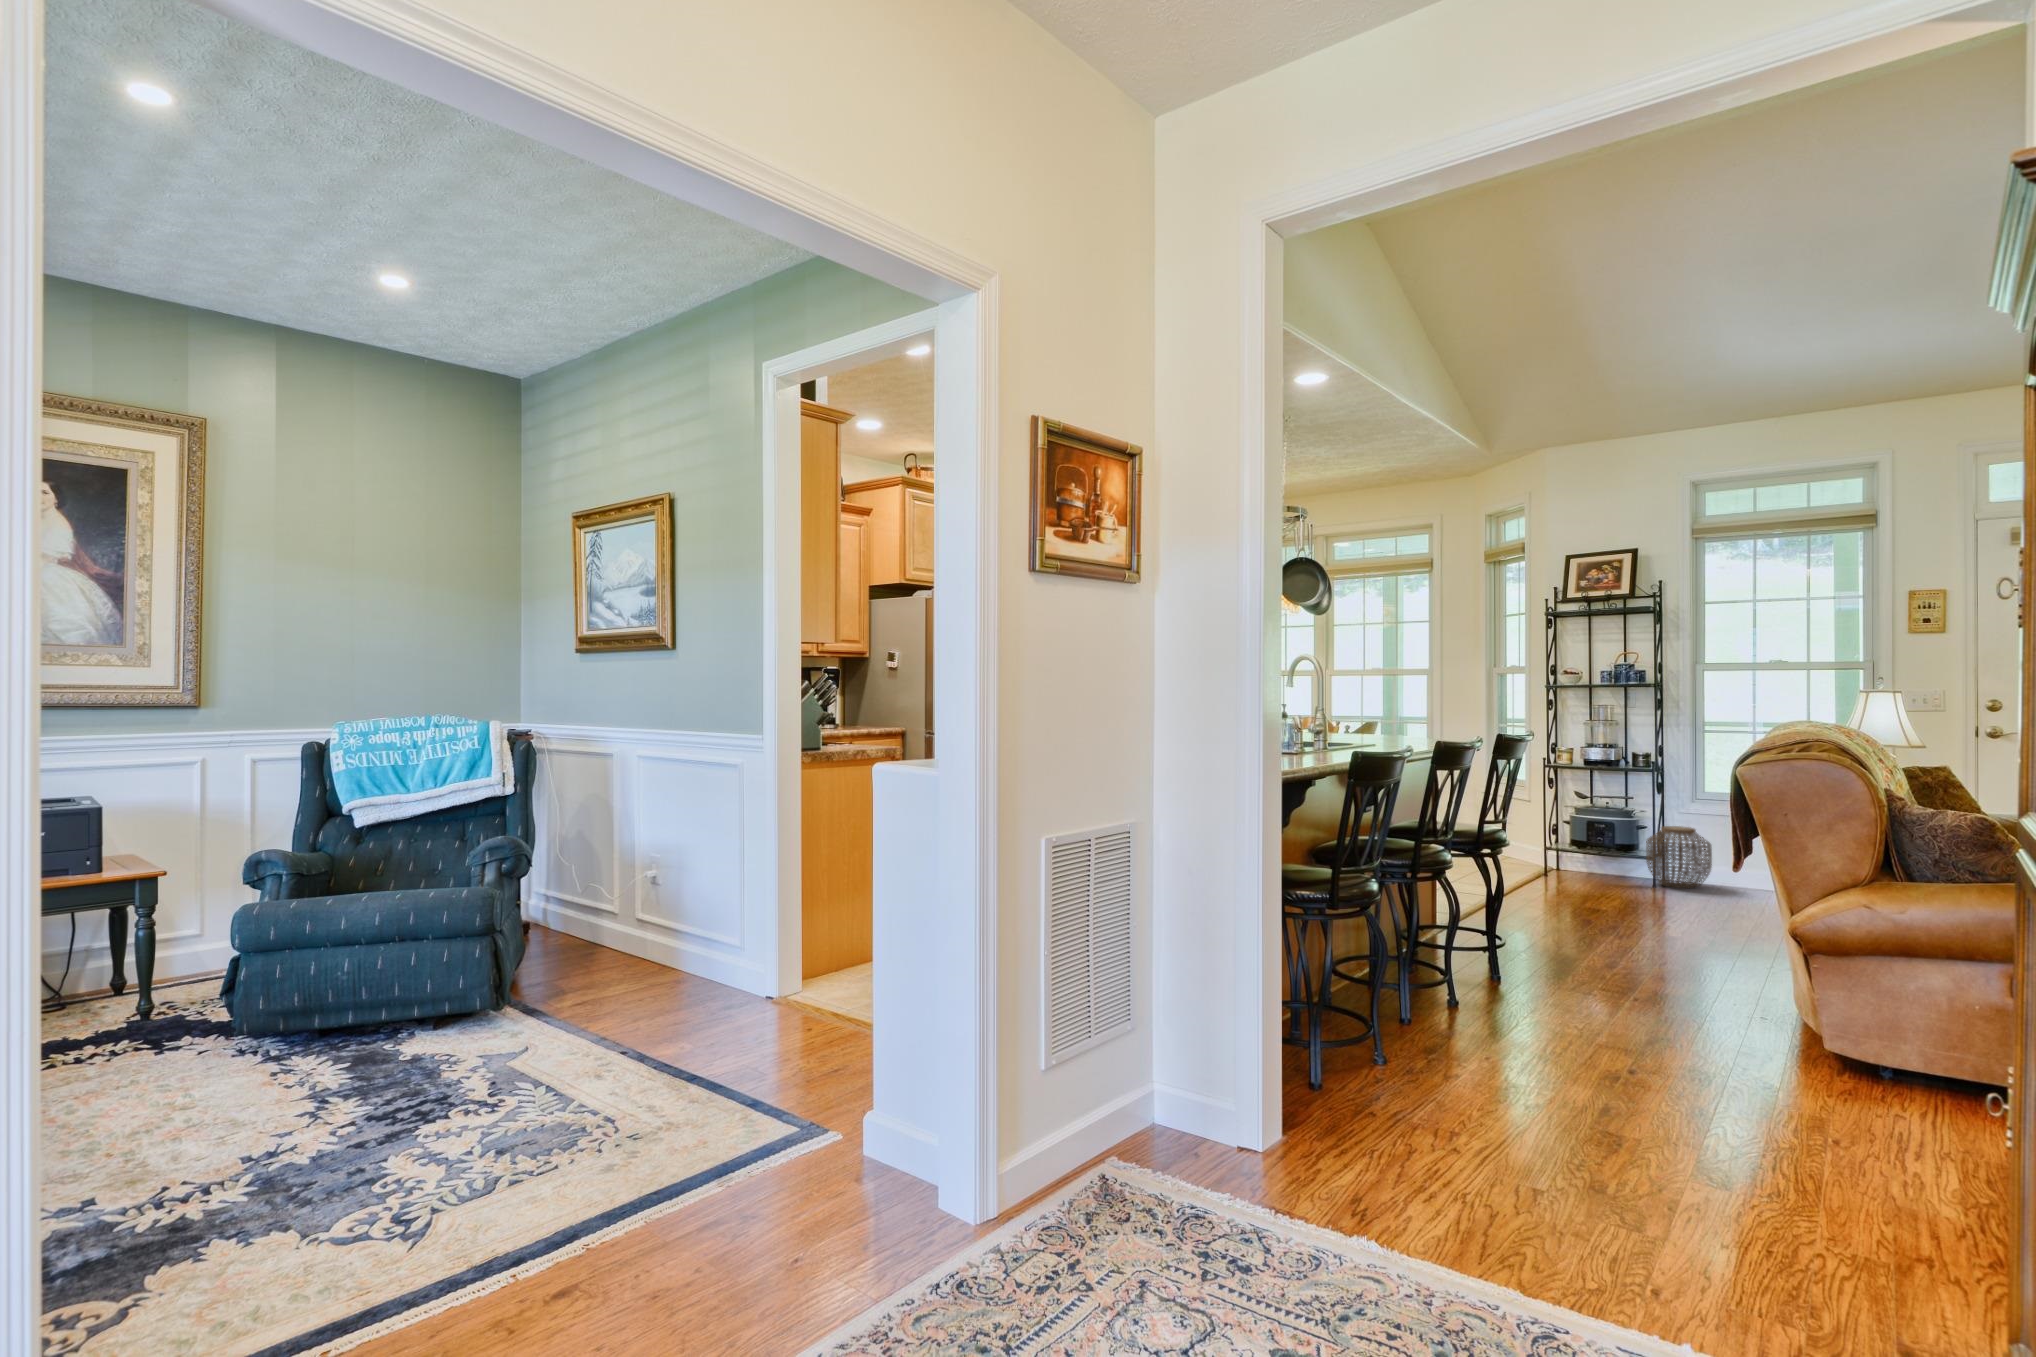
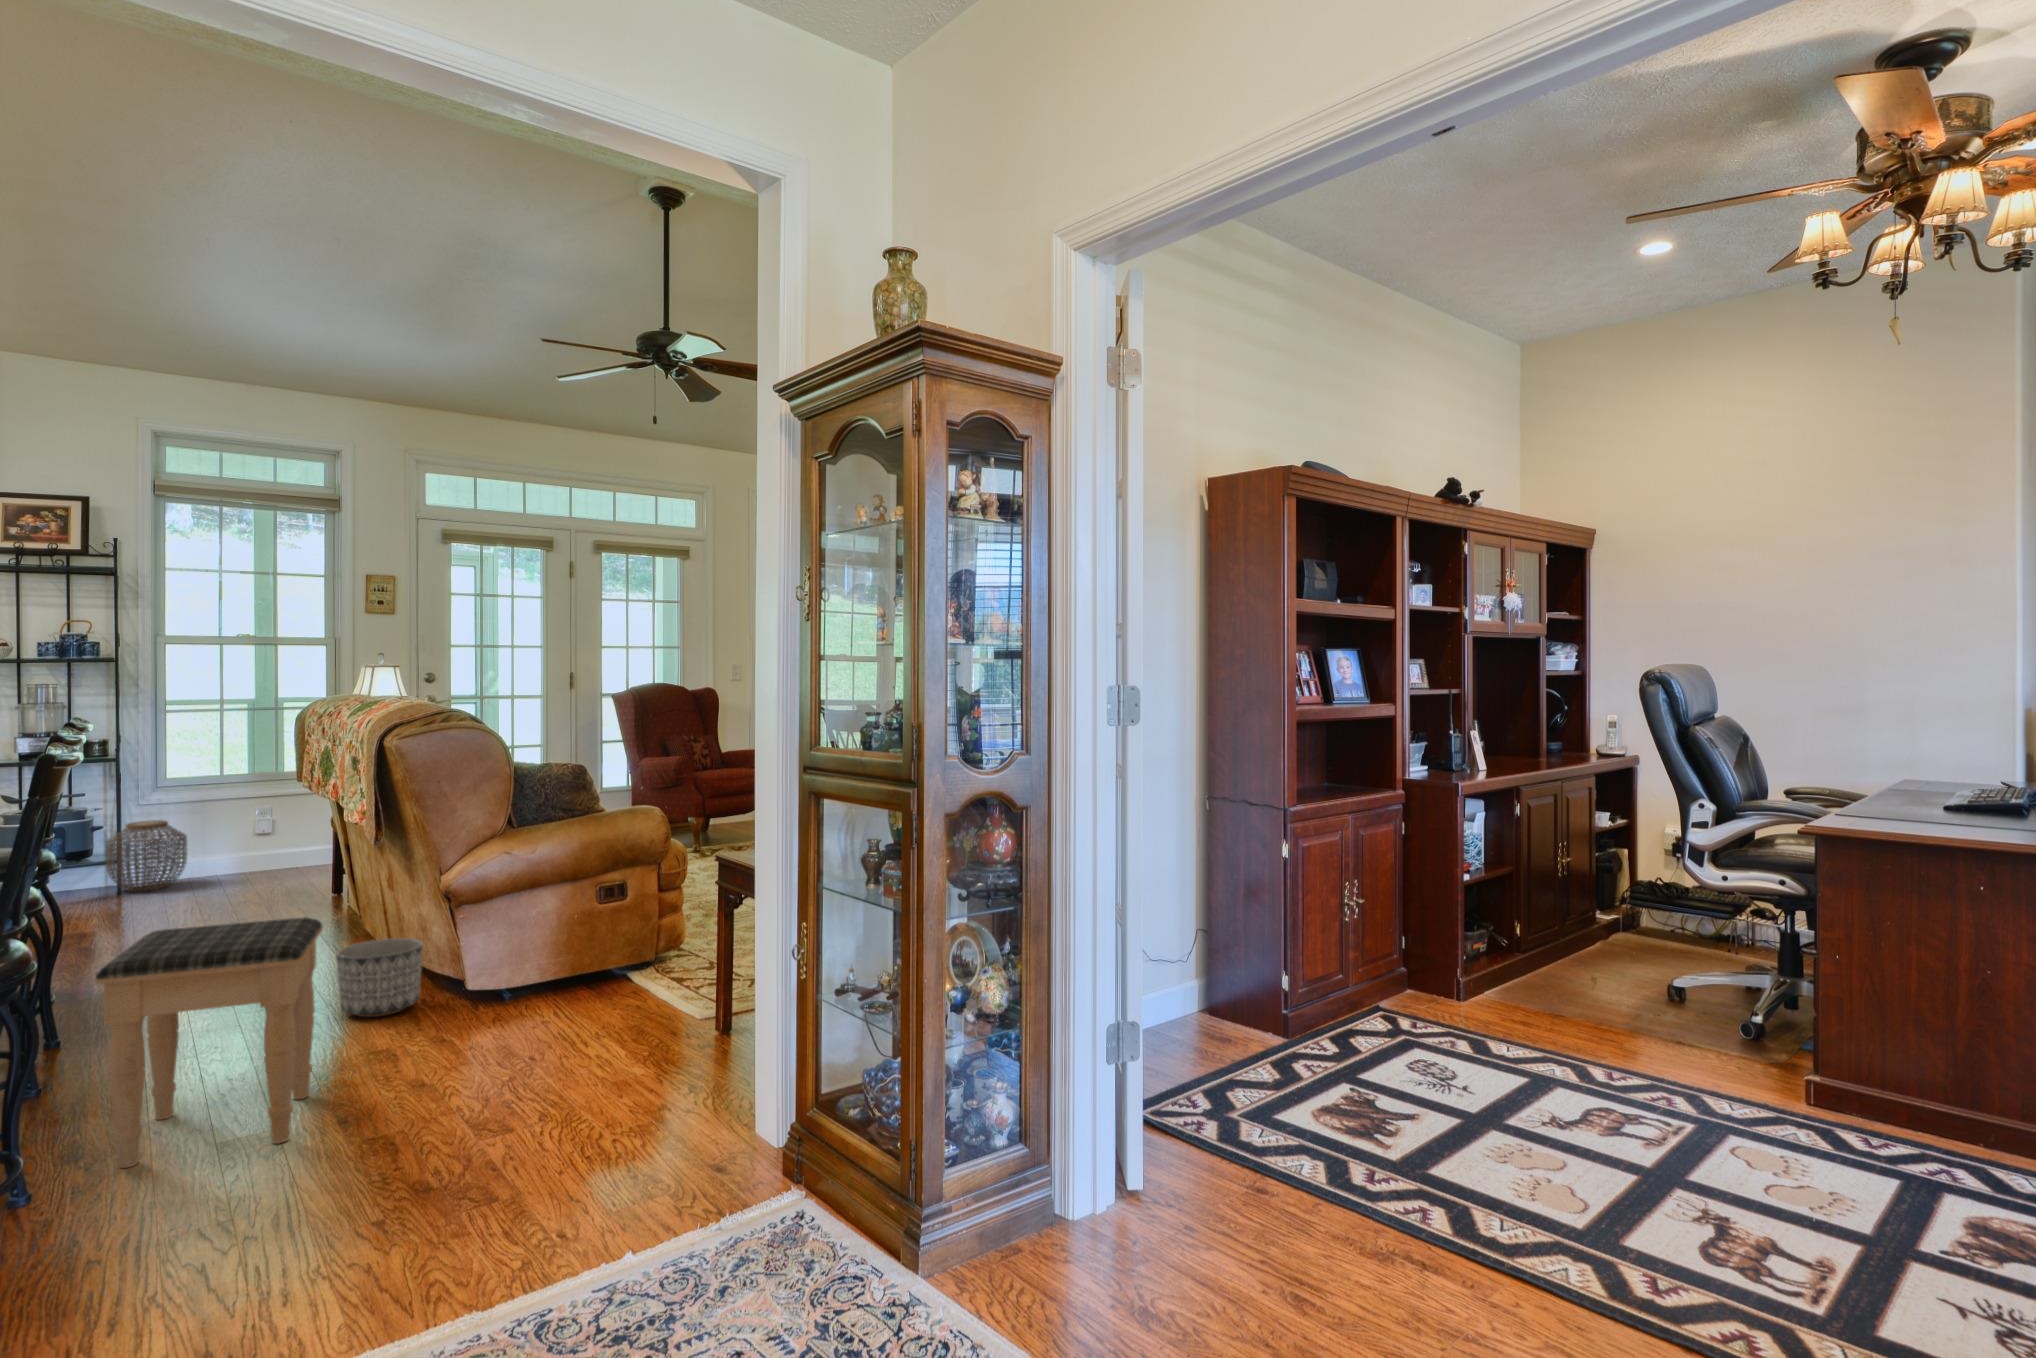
footstool: none [1429,899,1619,1102] -> present [95,917,323,1168]
planter: none [1697,965,1789,1046] -> present [336,938,423,1017]

